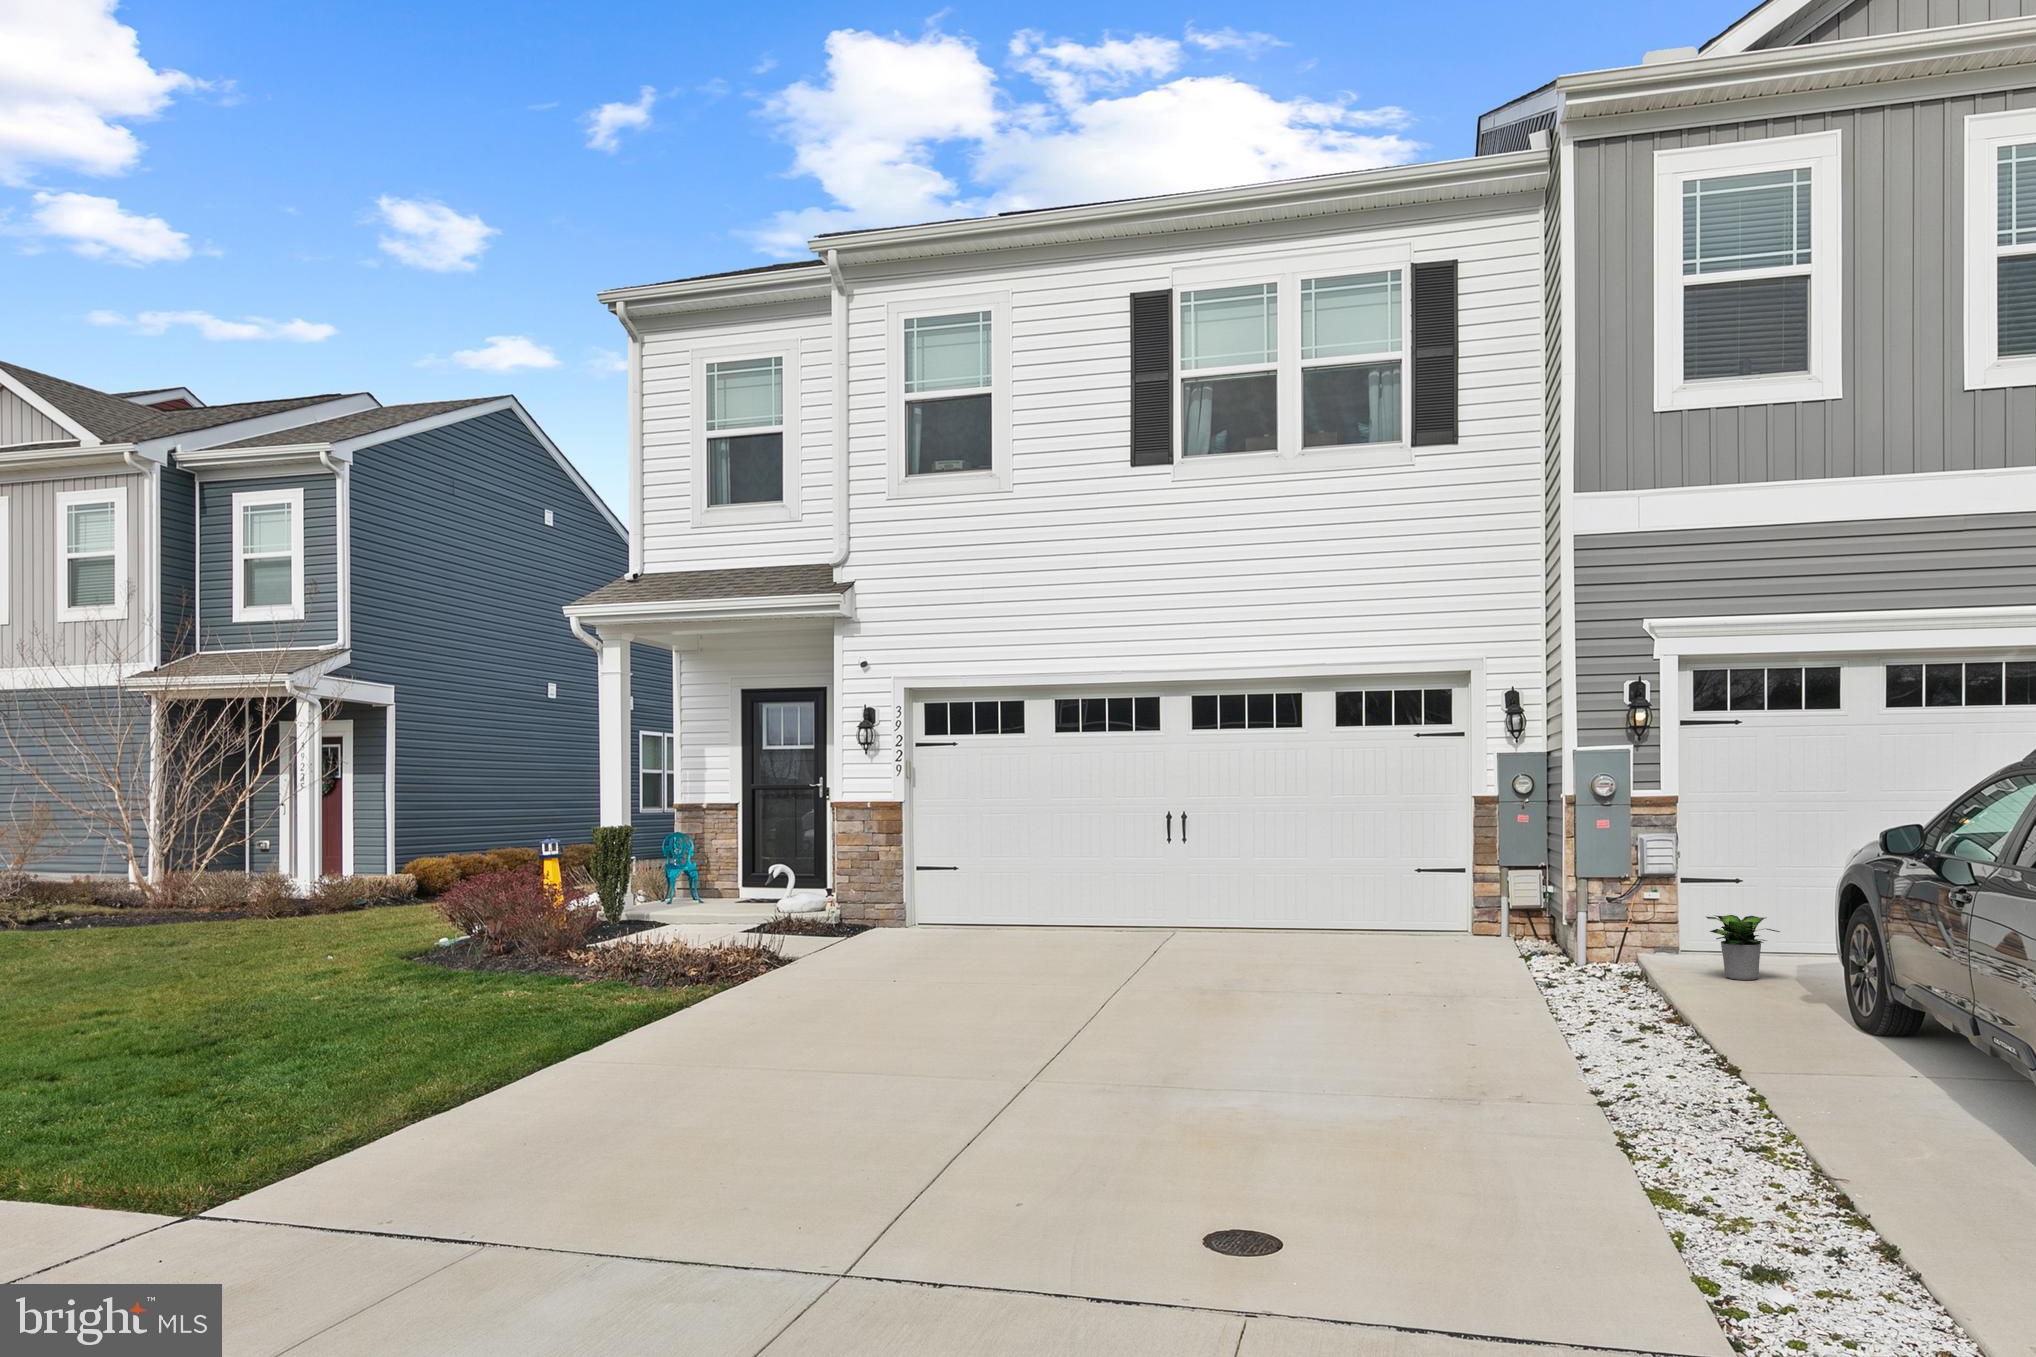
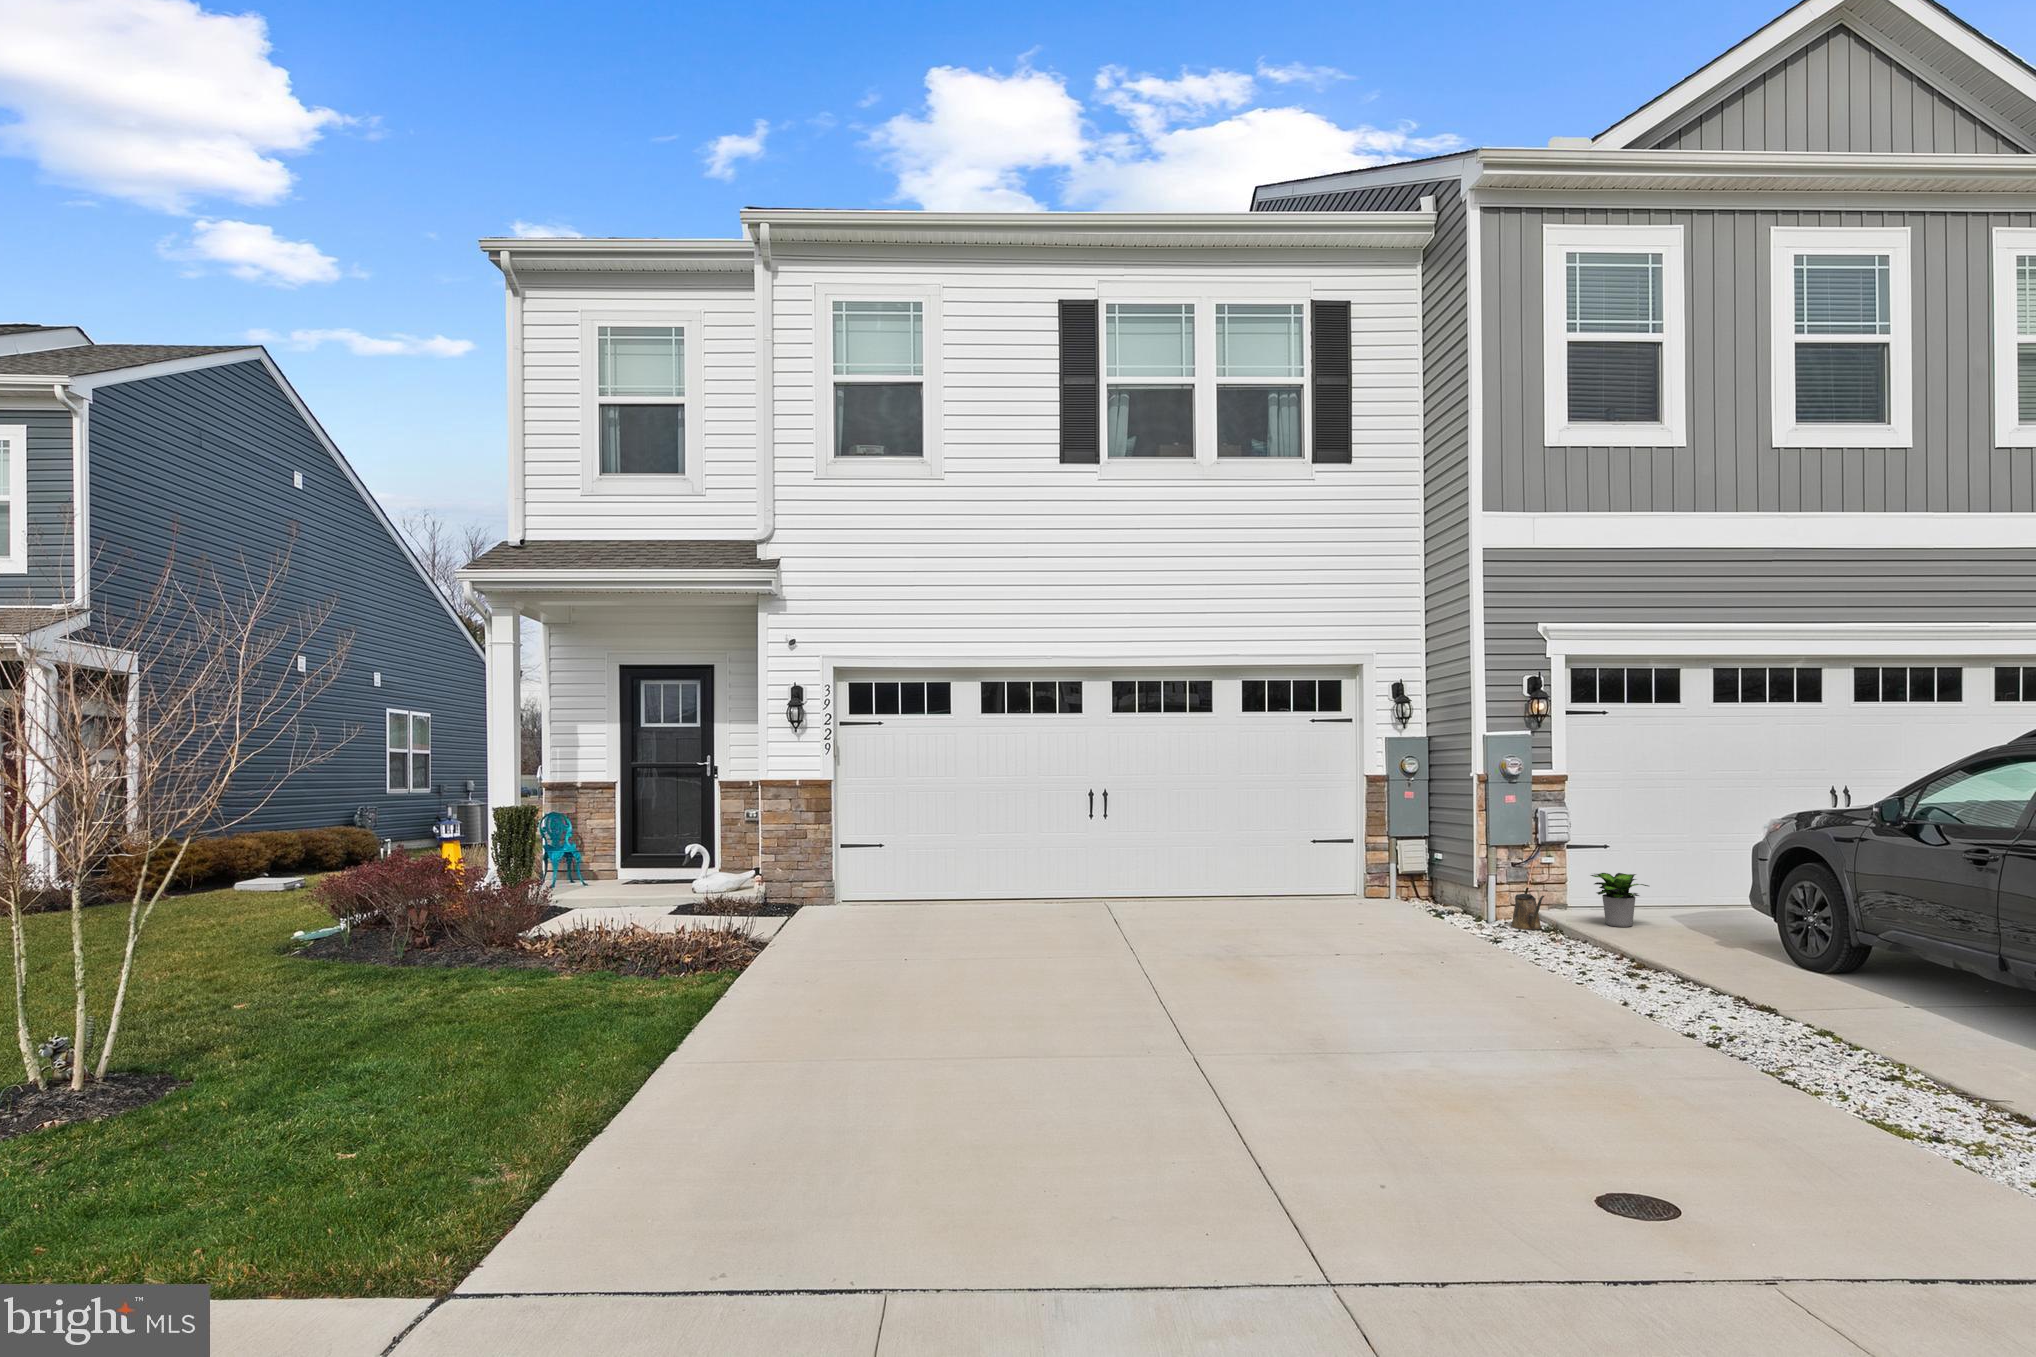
watering can: none [1600,936,1636,978] -> present [1511,894,1544,929]

